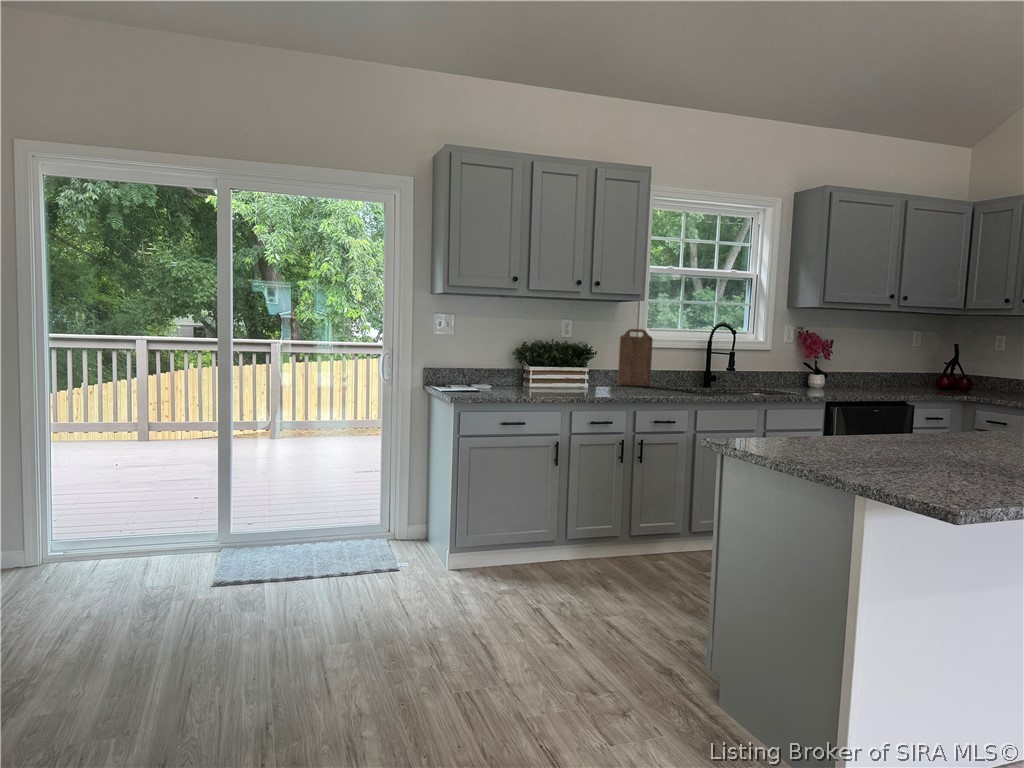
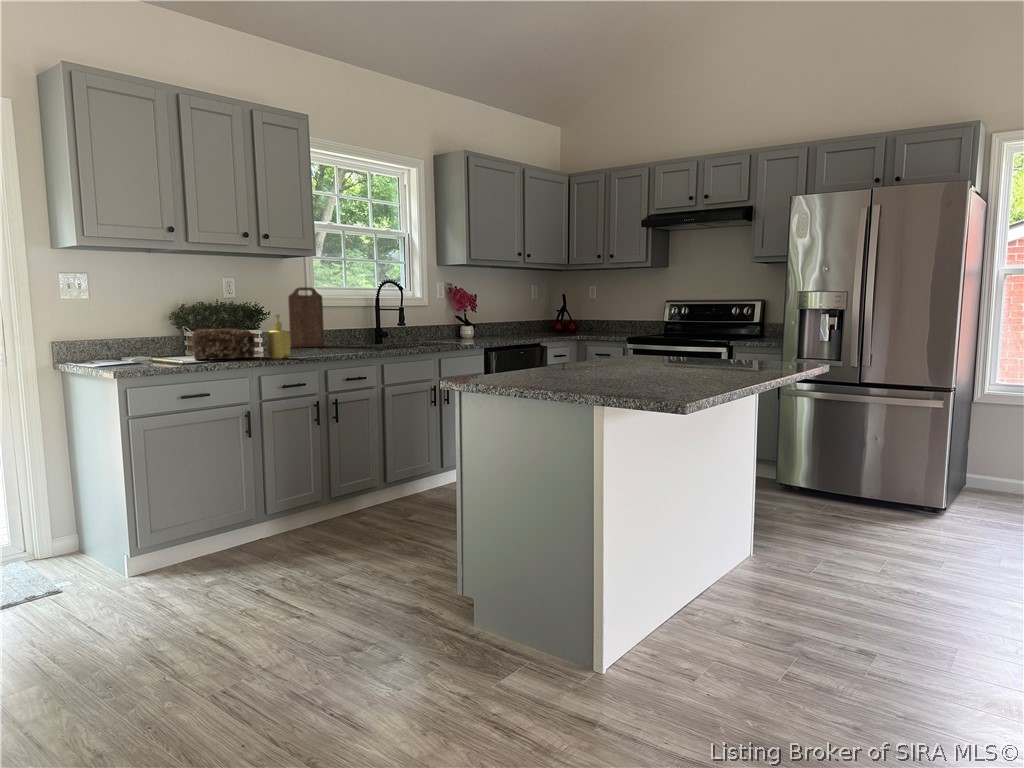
soap dispenser: none [585,356,605,397] -> present [268,315,290,359]
bread loaf: none [522,365,574,394] -> present [192,329,255,360]

